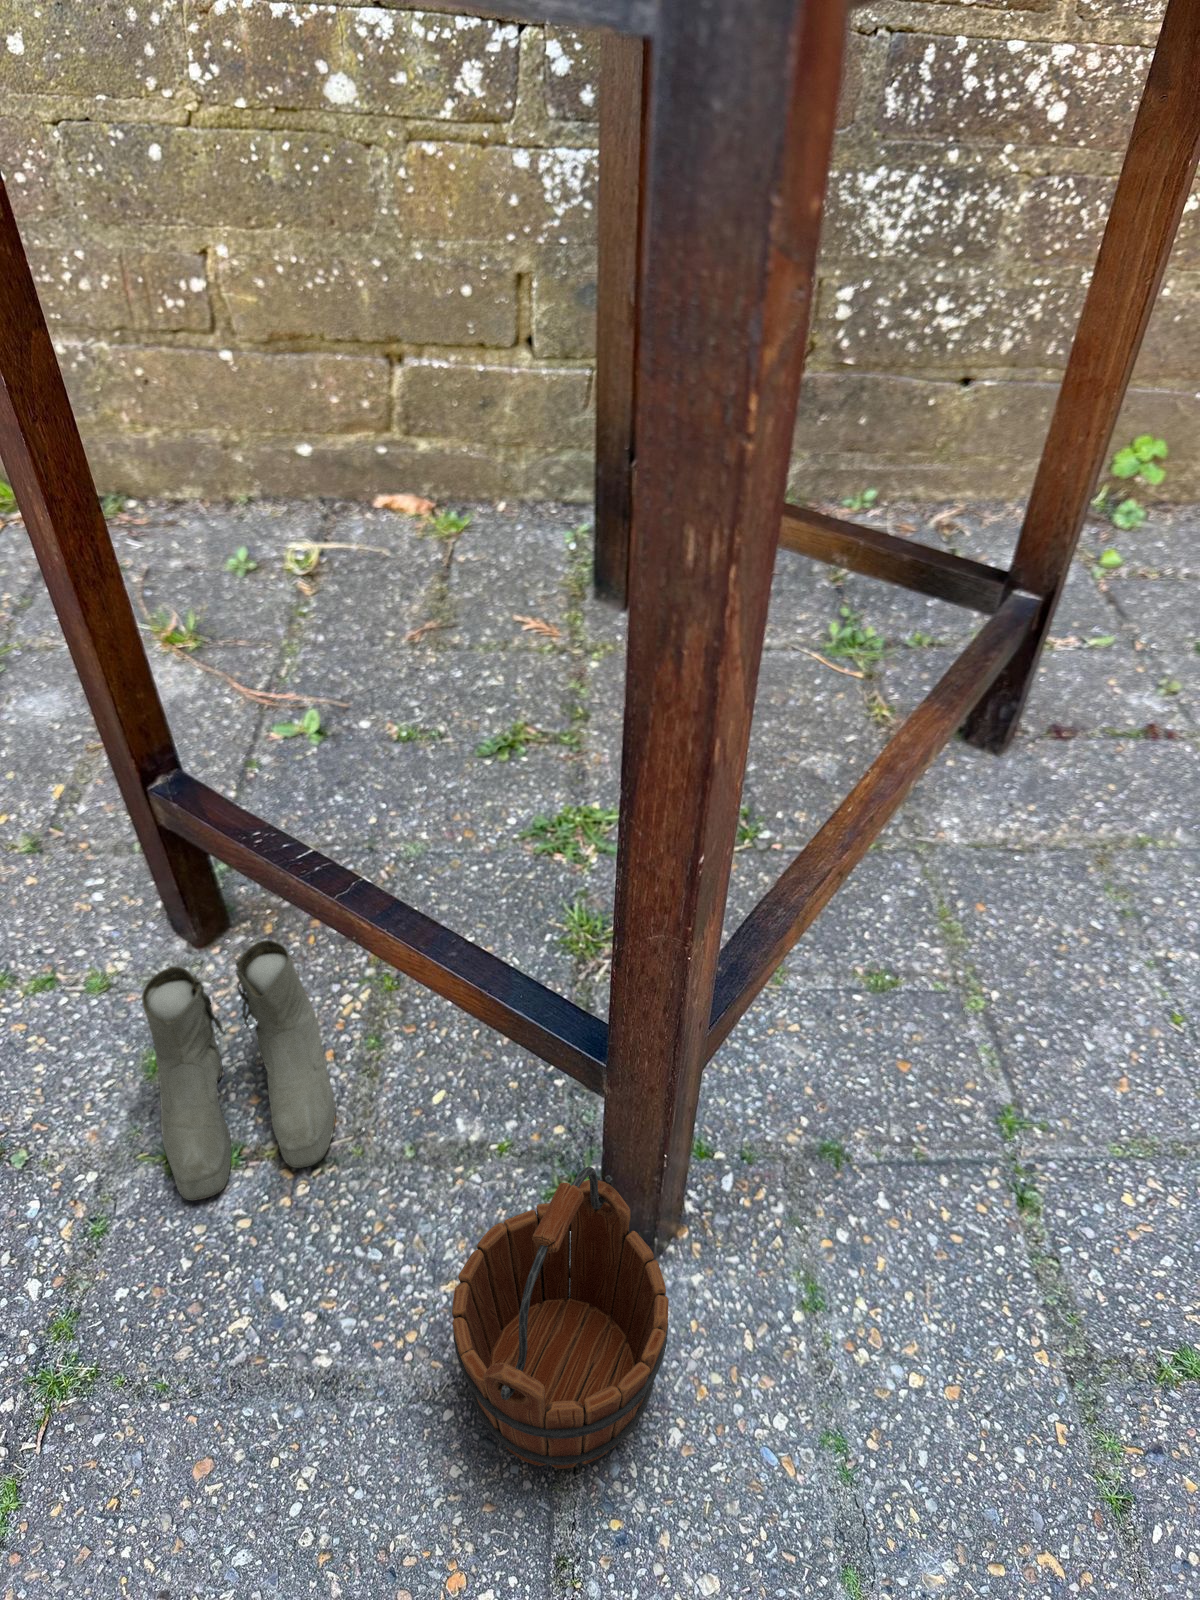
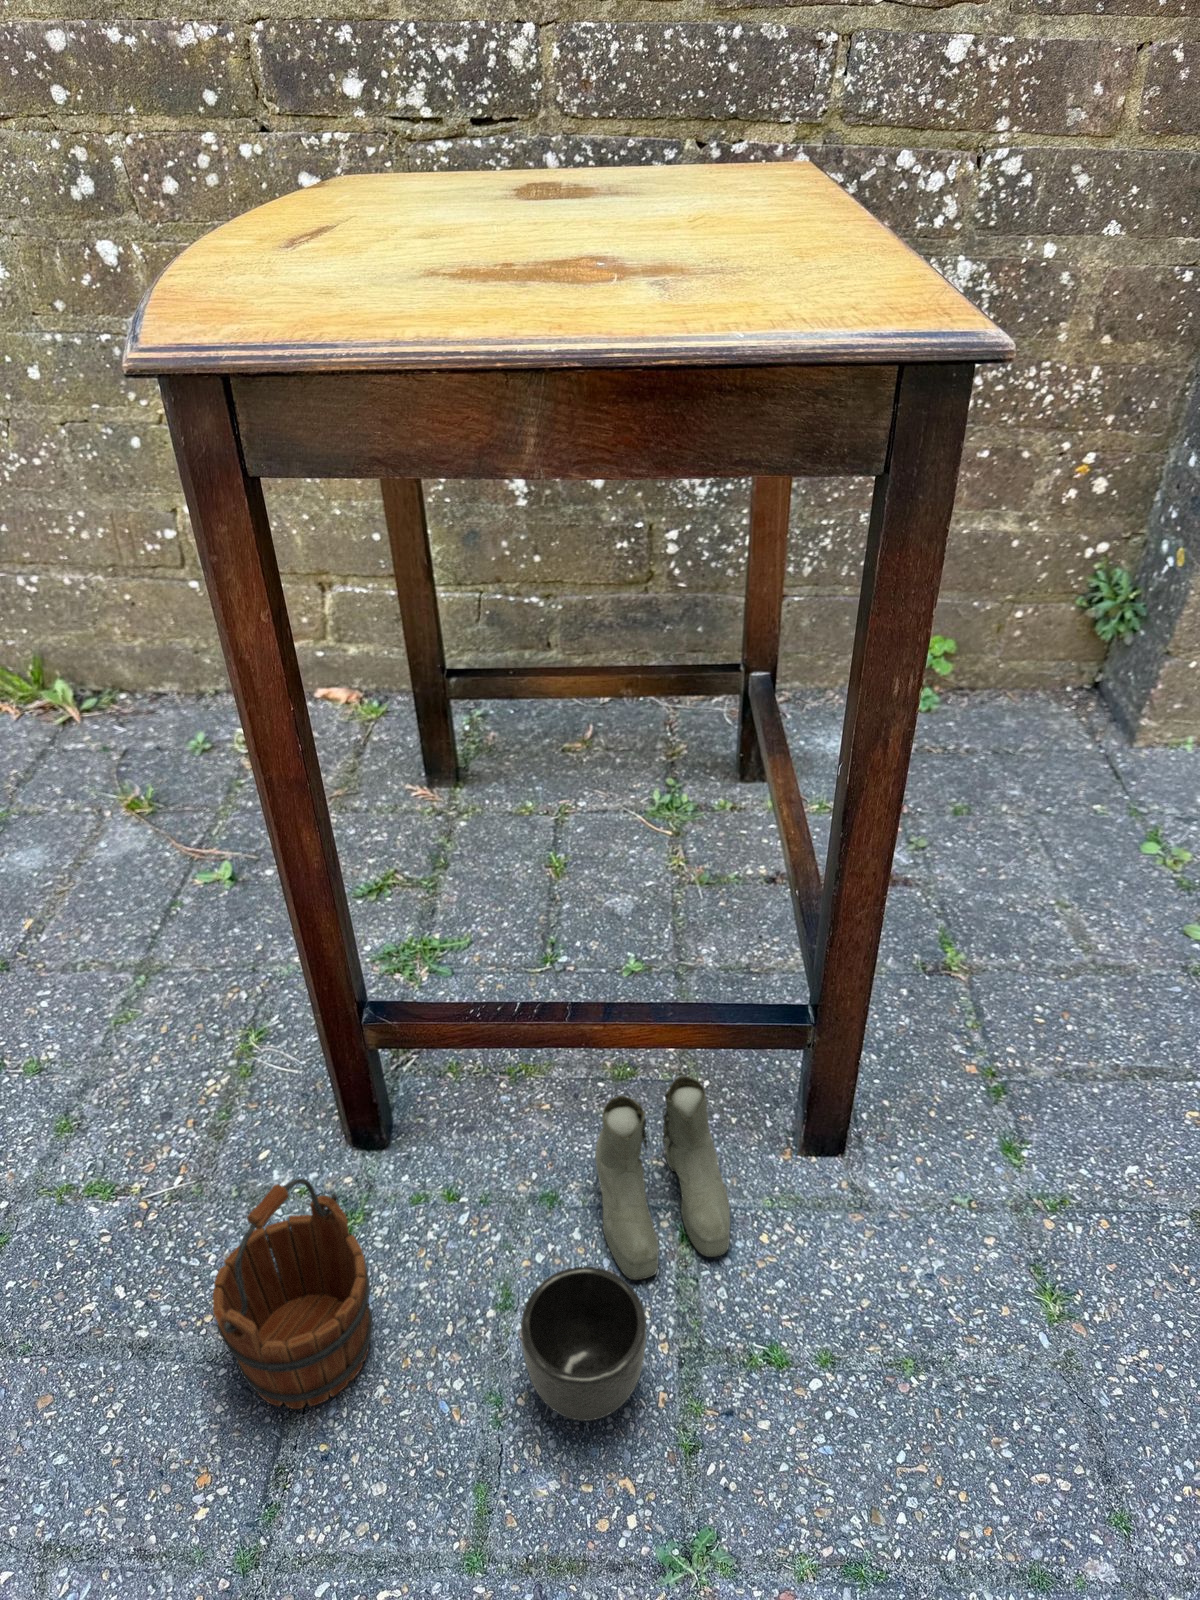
boots: present [142,940,336,1201] -> present [595,1076,730,1280]
planter: none [889,1267,1083,1480] -> present [521,1266,646,1421]

